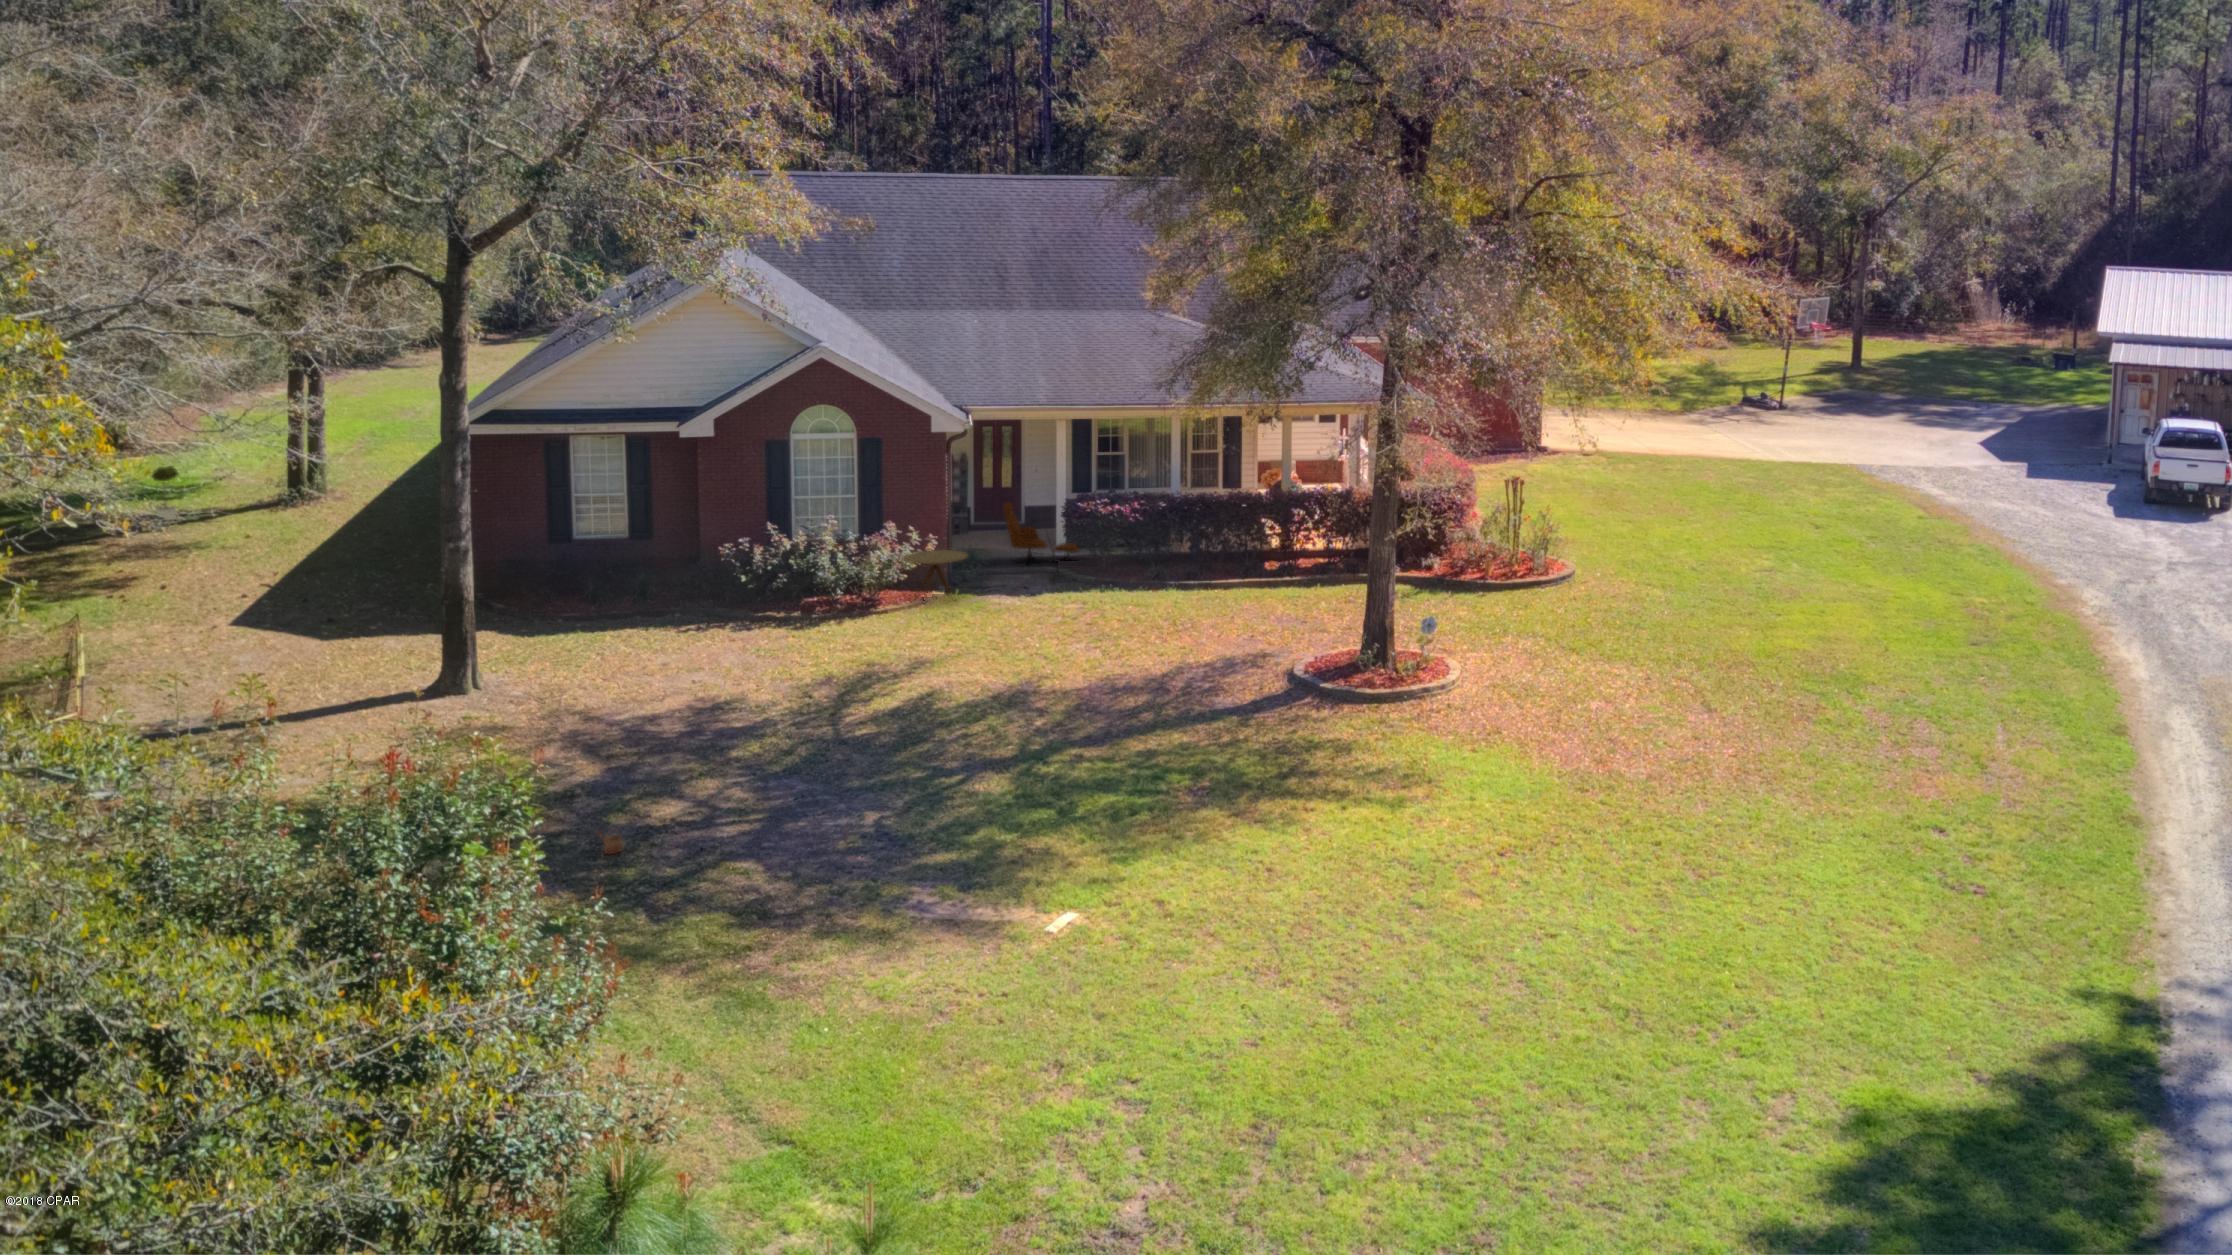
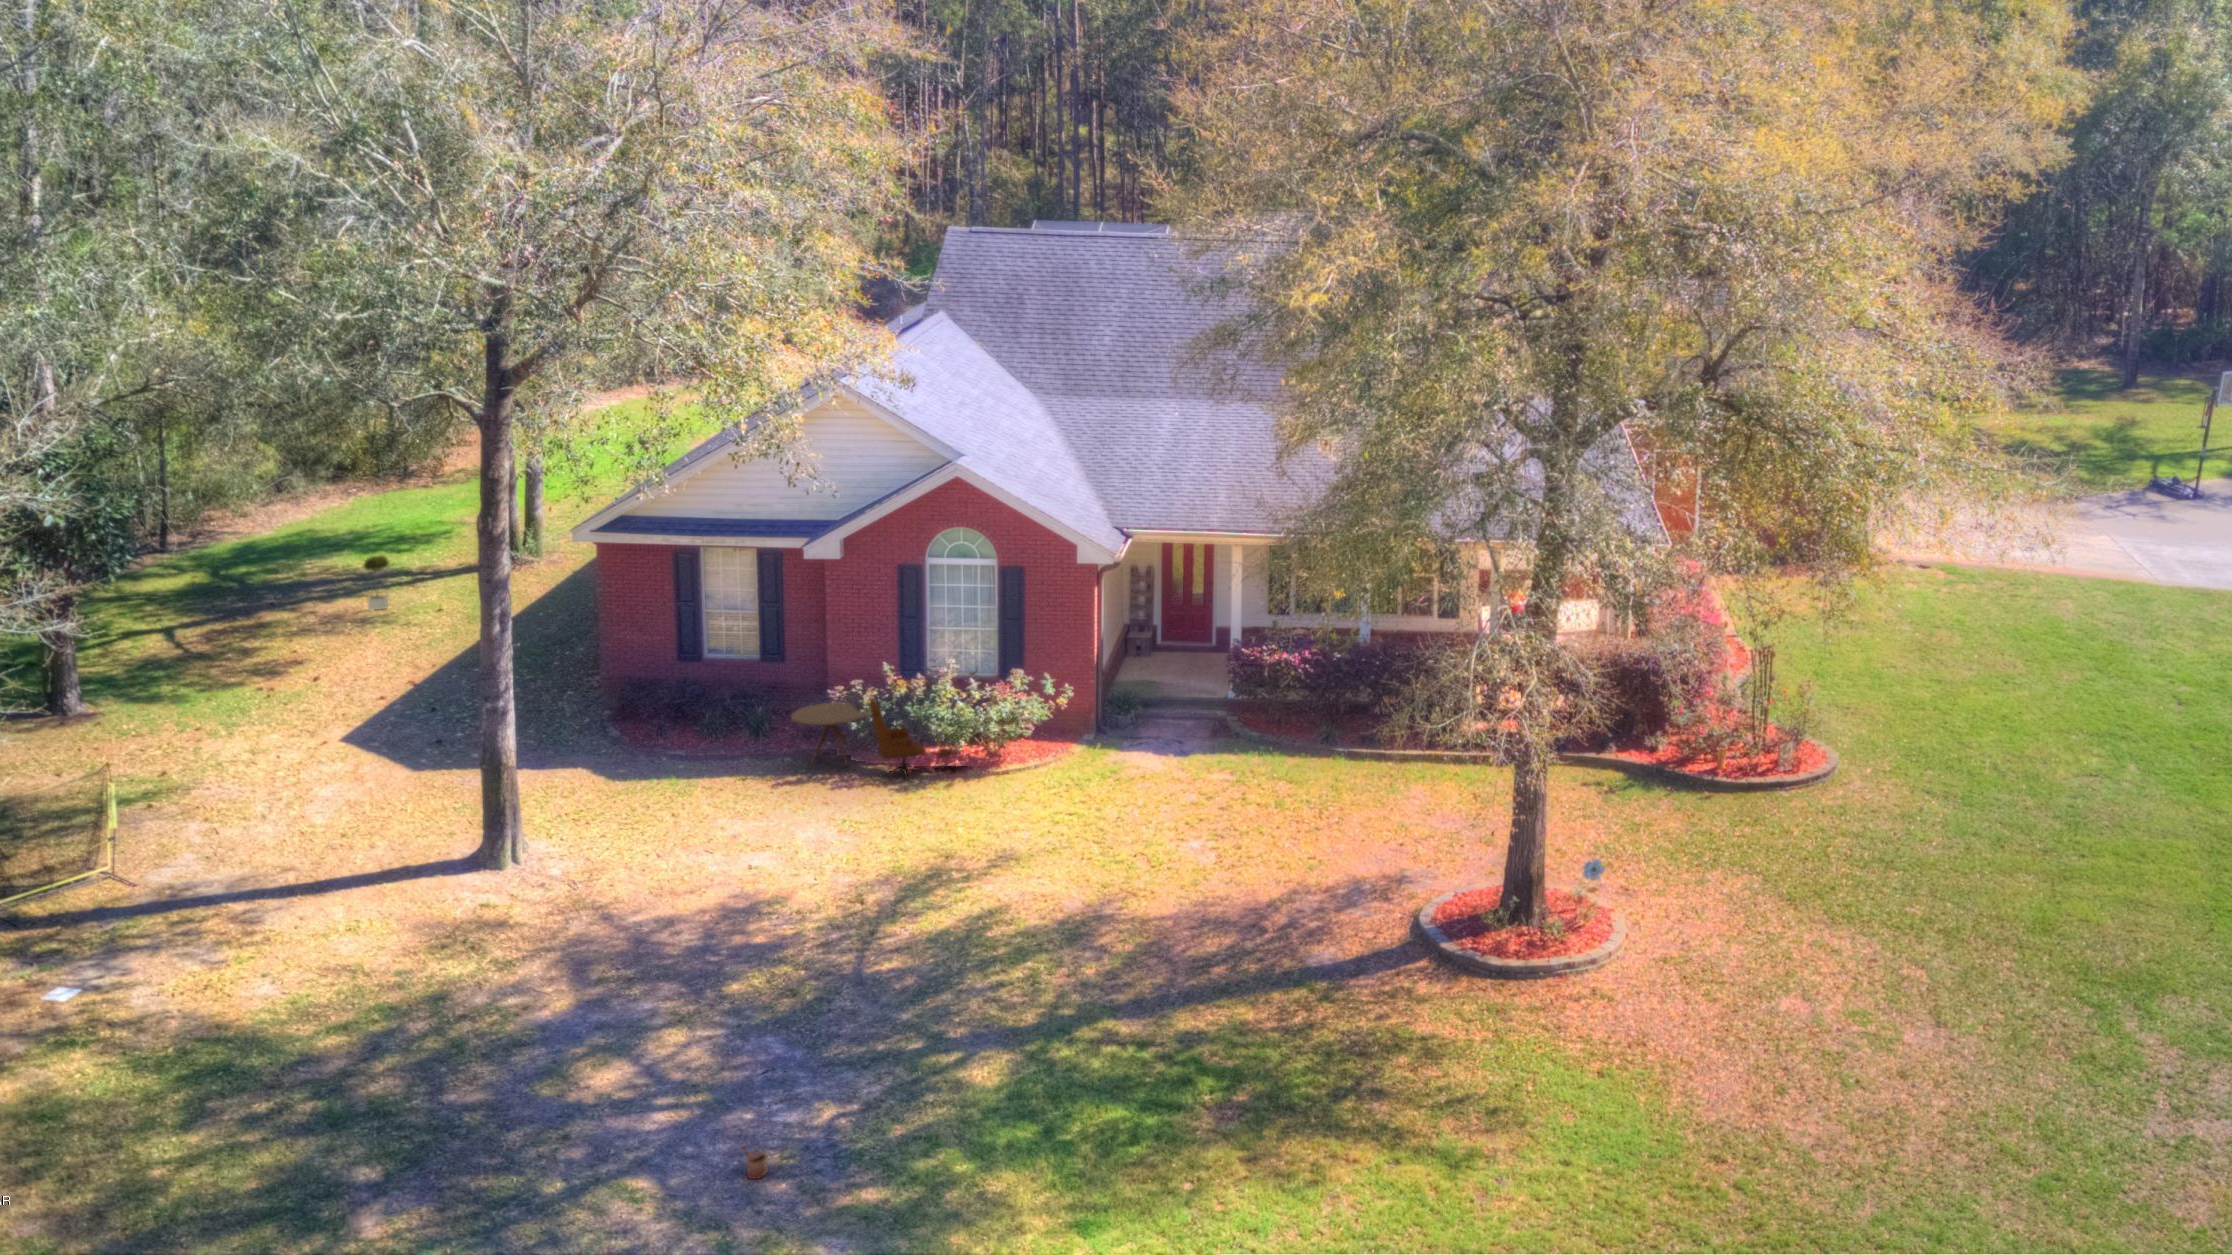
lounge chair: present [1004,502,1079,561] -> present [869,699,955,777]
round table: present [901,550,968,598] -> present [791,702,868,768]
watering can: present [598,832,623,854] -> present [741,1145,768,1179]

